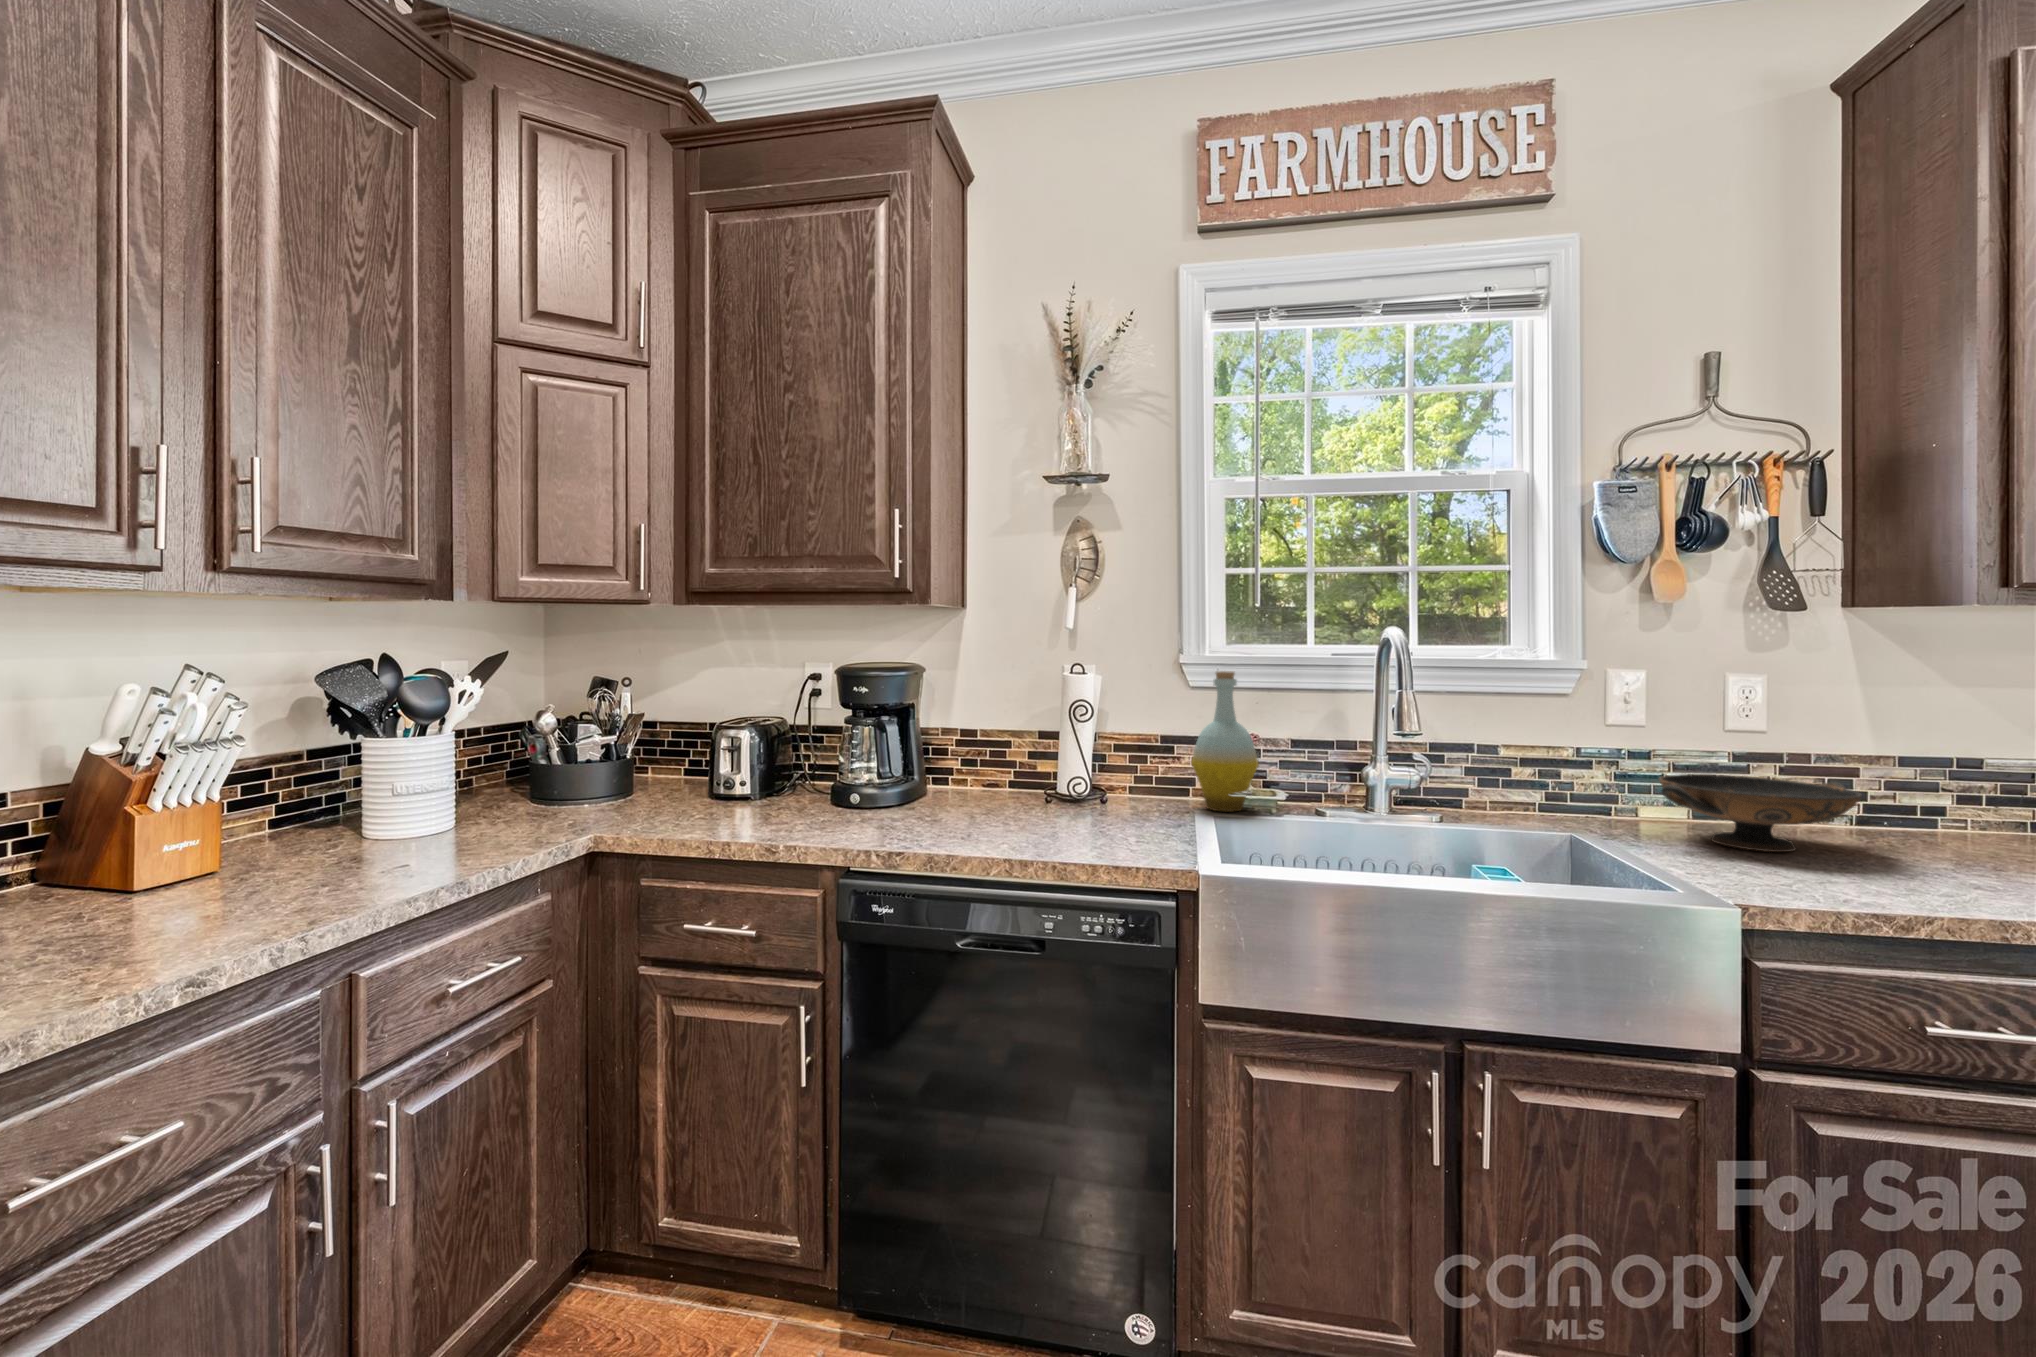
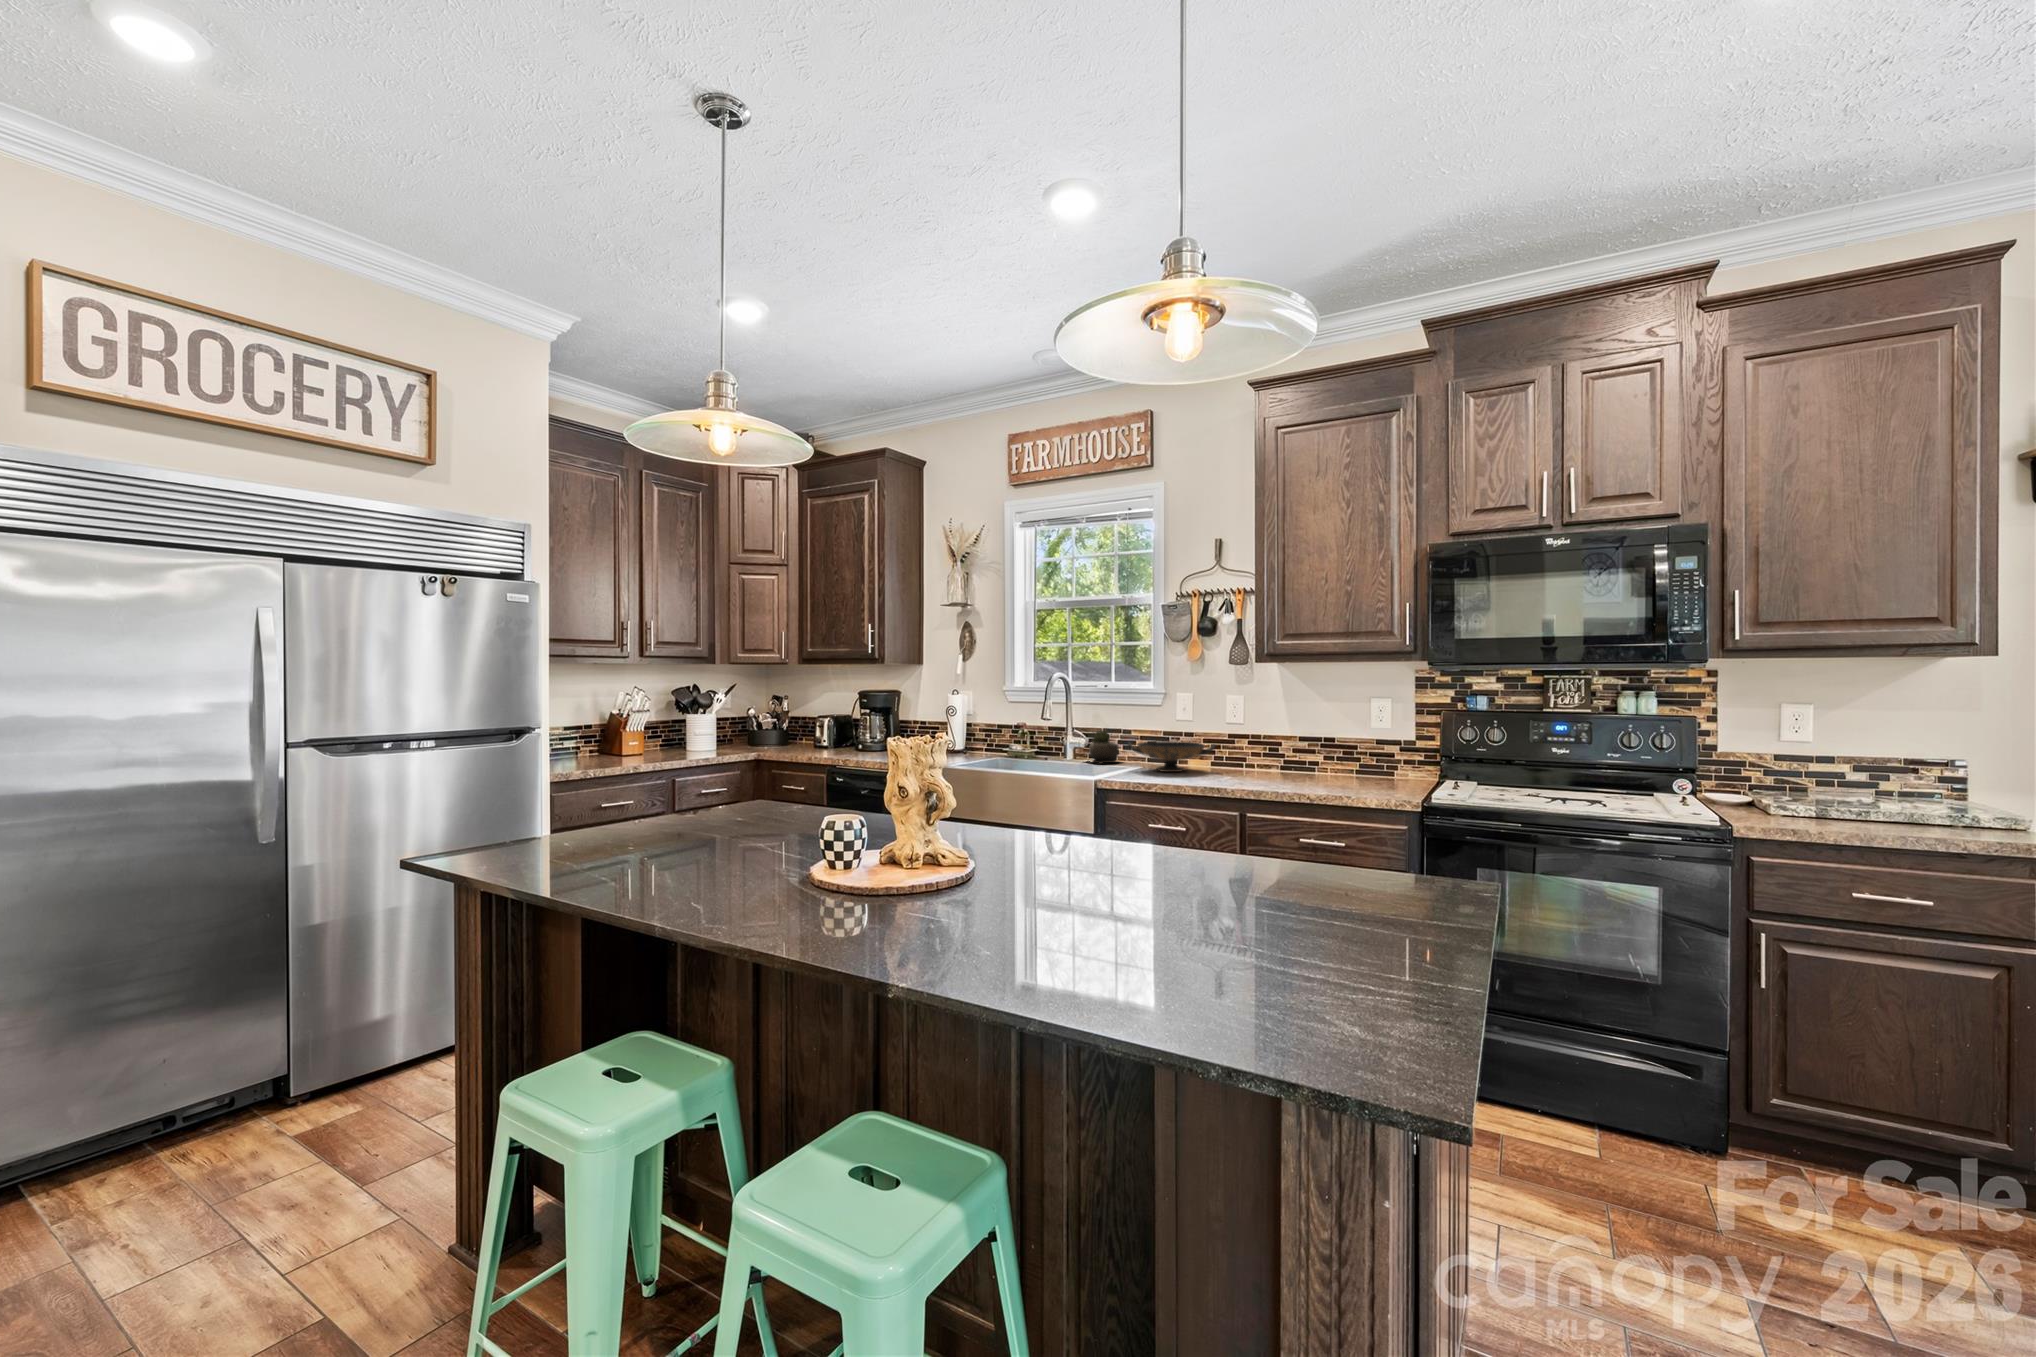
bottle: present [1191,671,1259,811] -> none [994,692,1024,756]
succulent plant: none [1446,747,1535,829] -> present [1089,728,1119,764]

